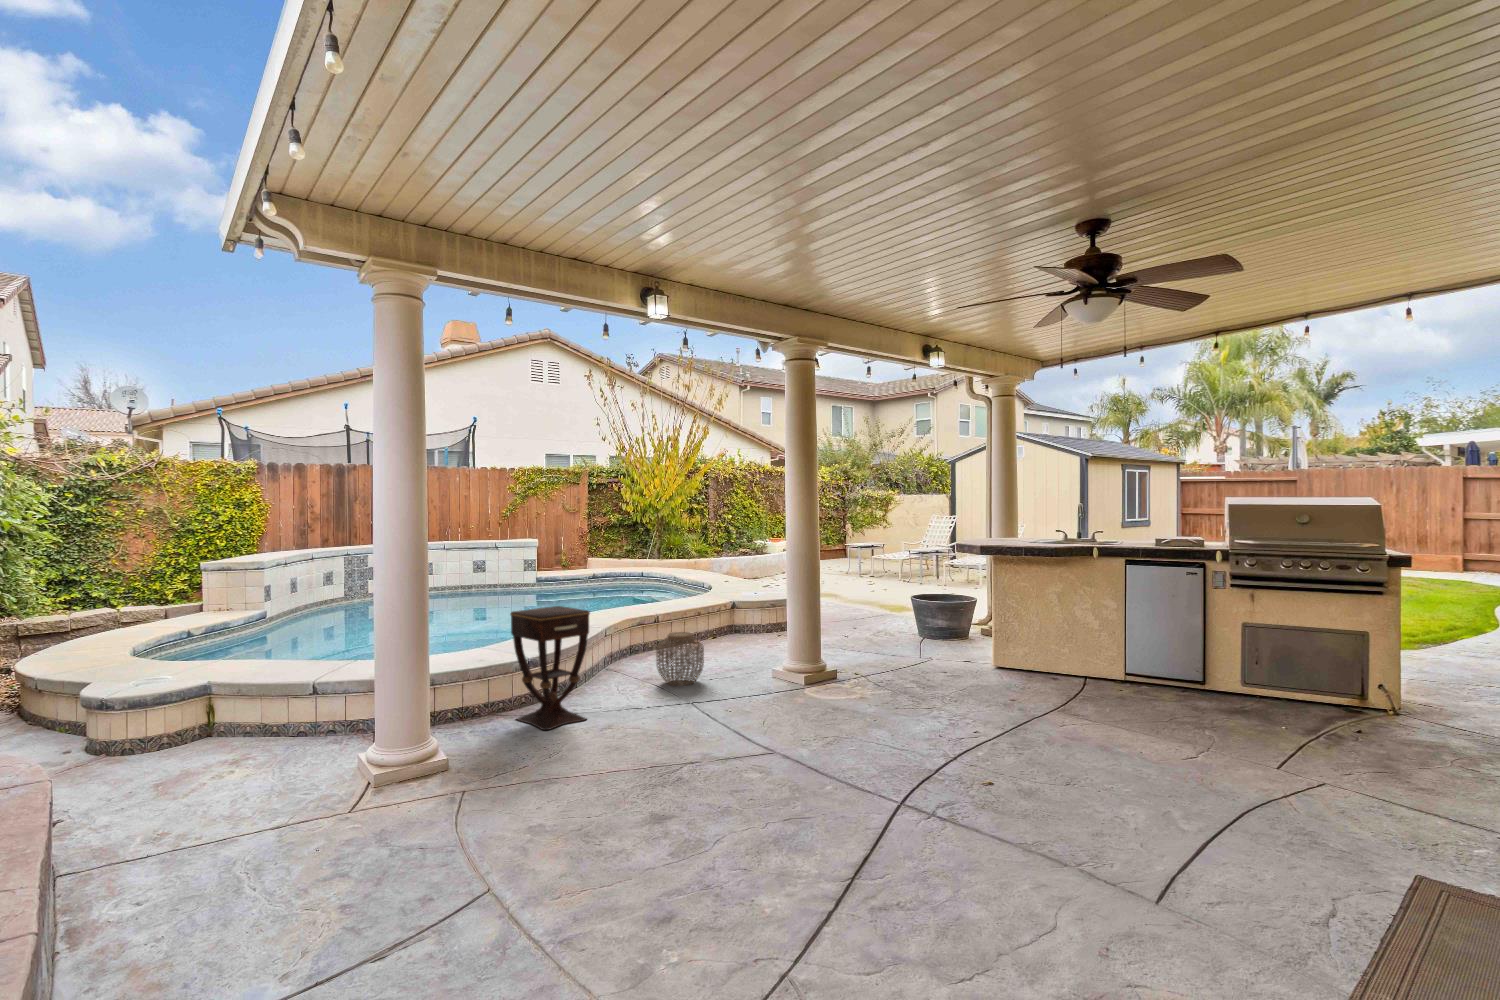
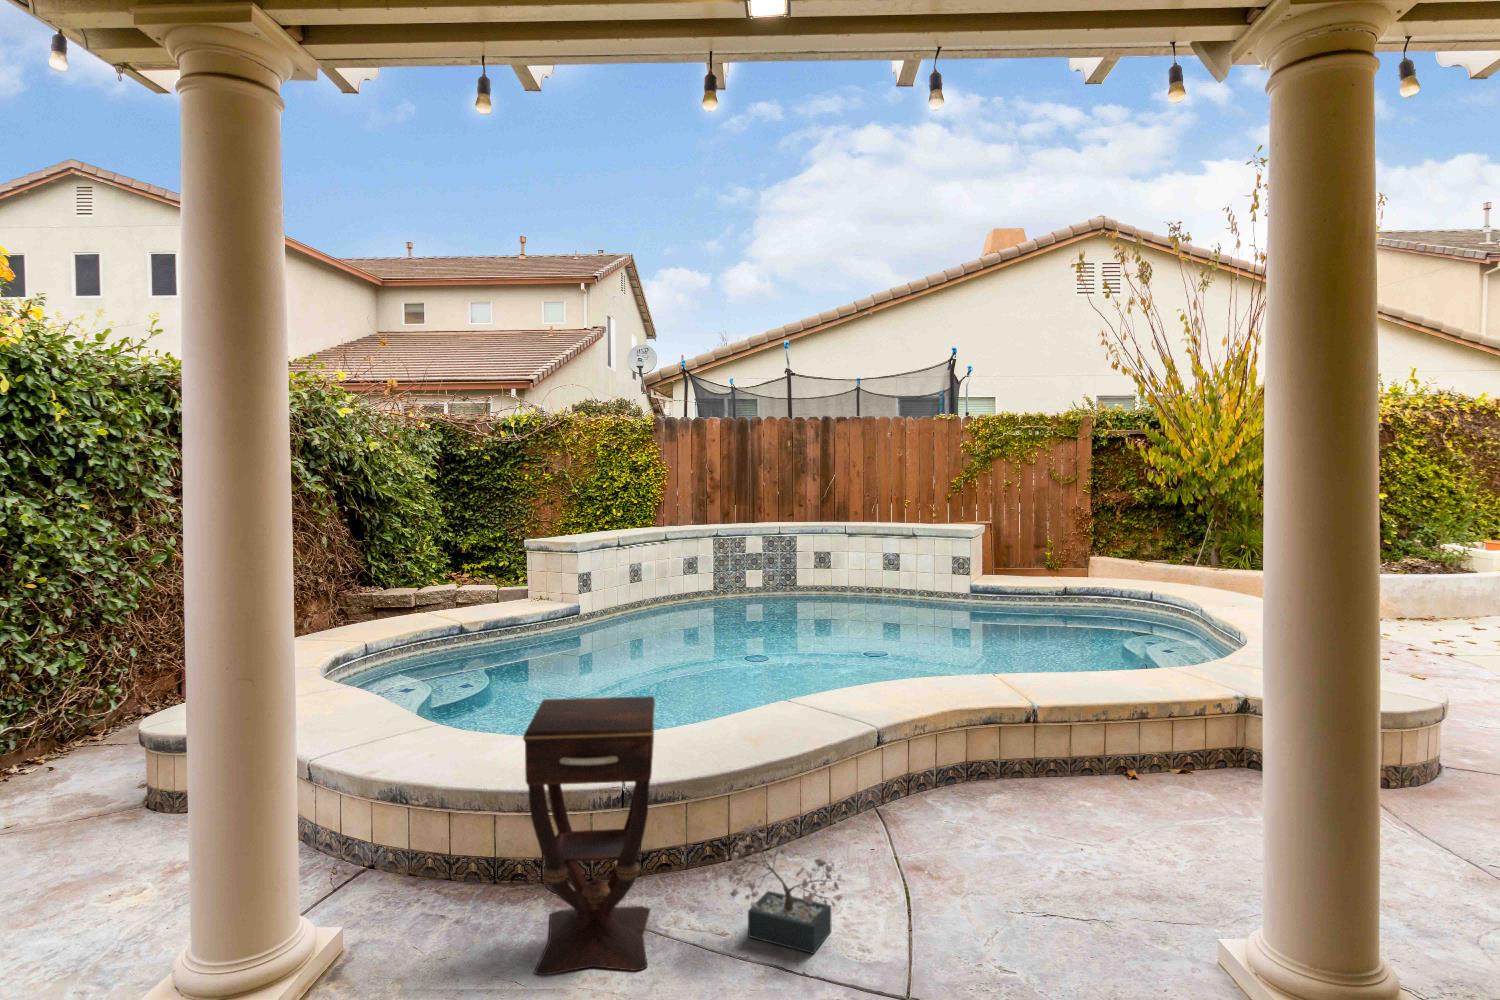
woven basket: present [656,632,704,686] -> none [903,784,1019,923]
decorative plant: none [598,657,654,705] -> present [724,820,845,954]

